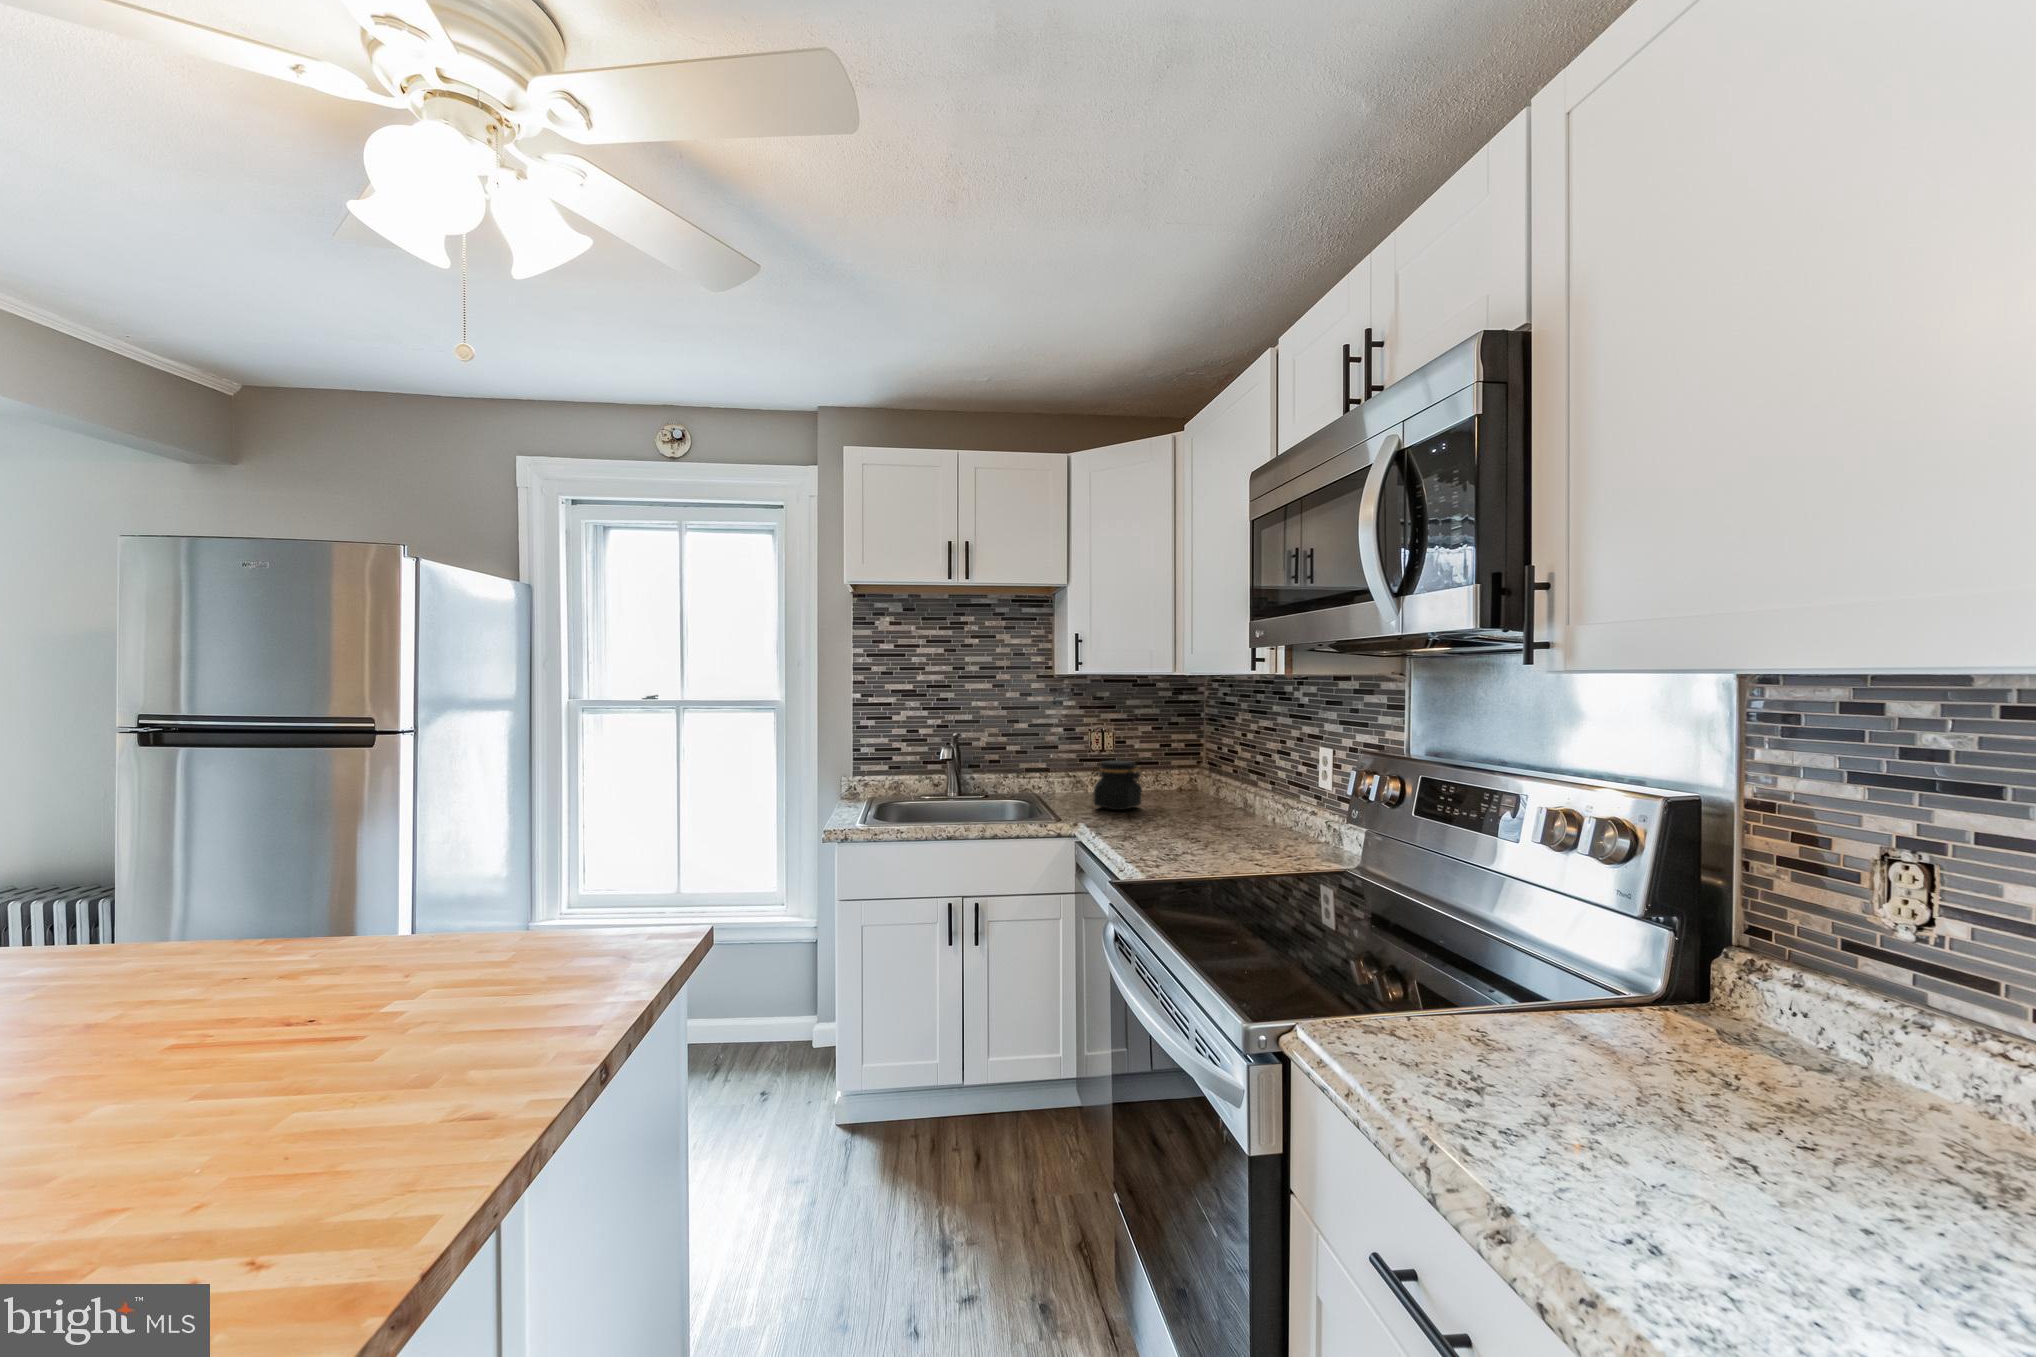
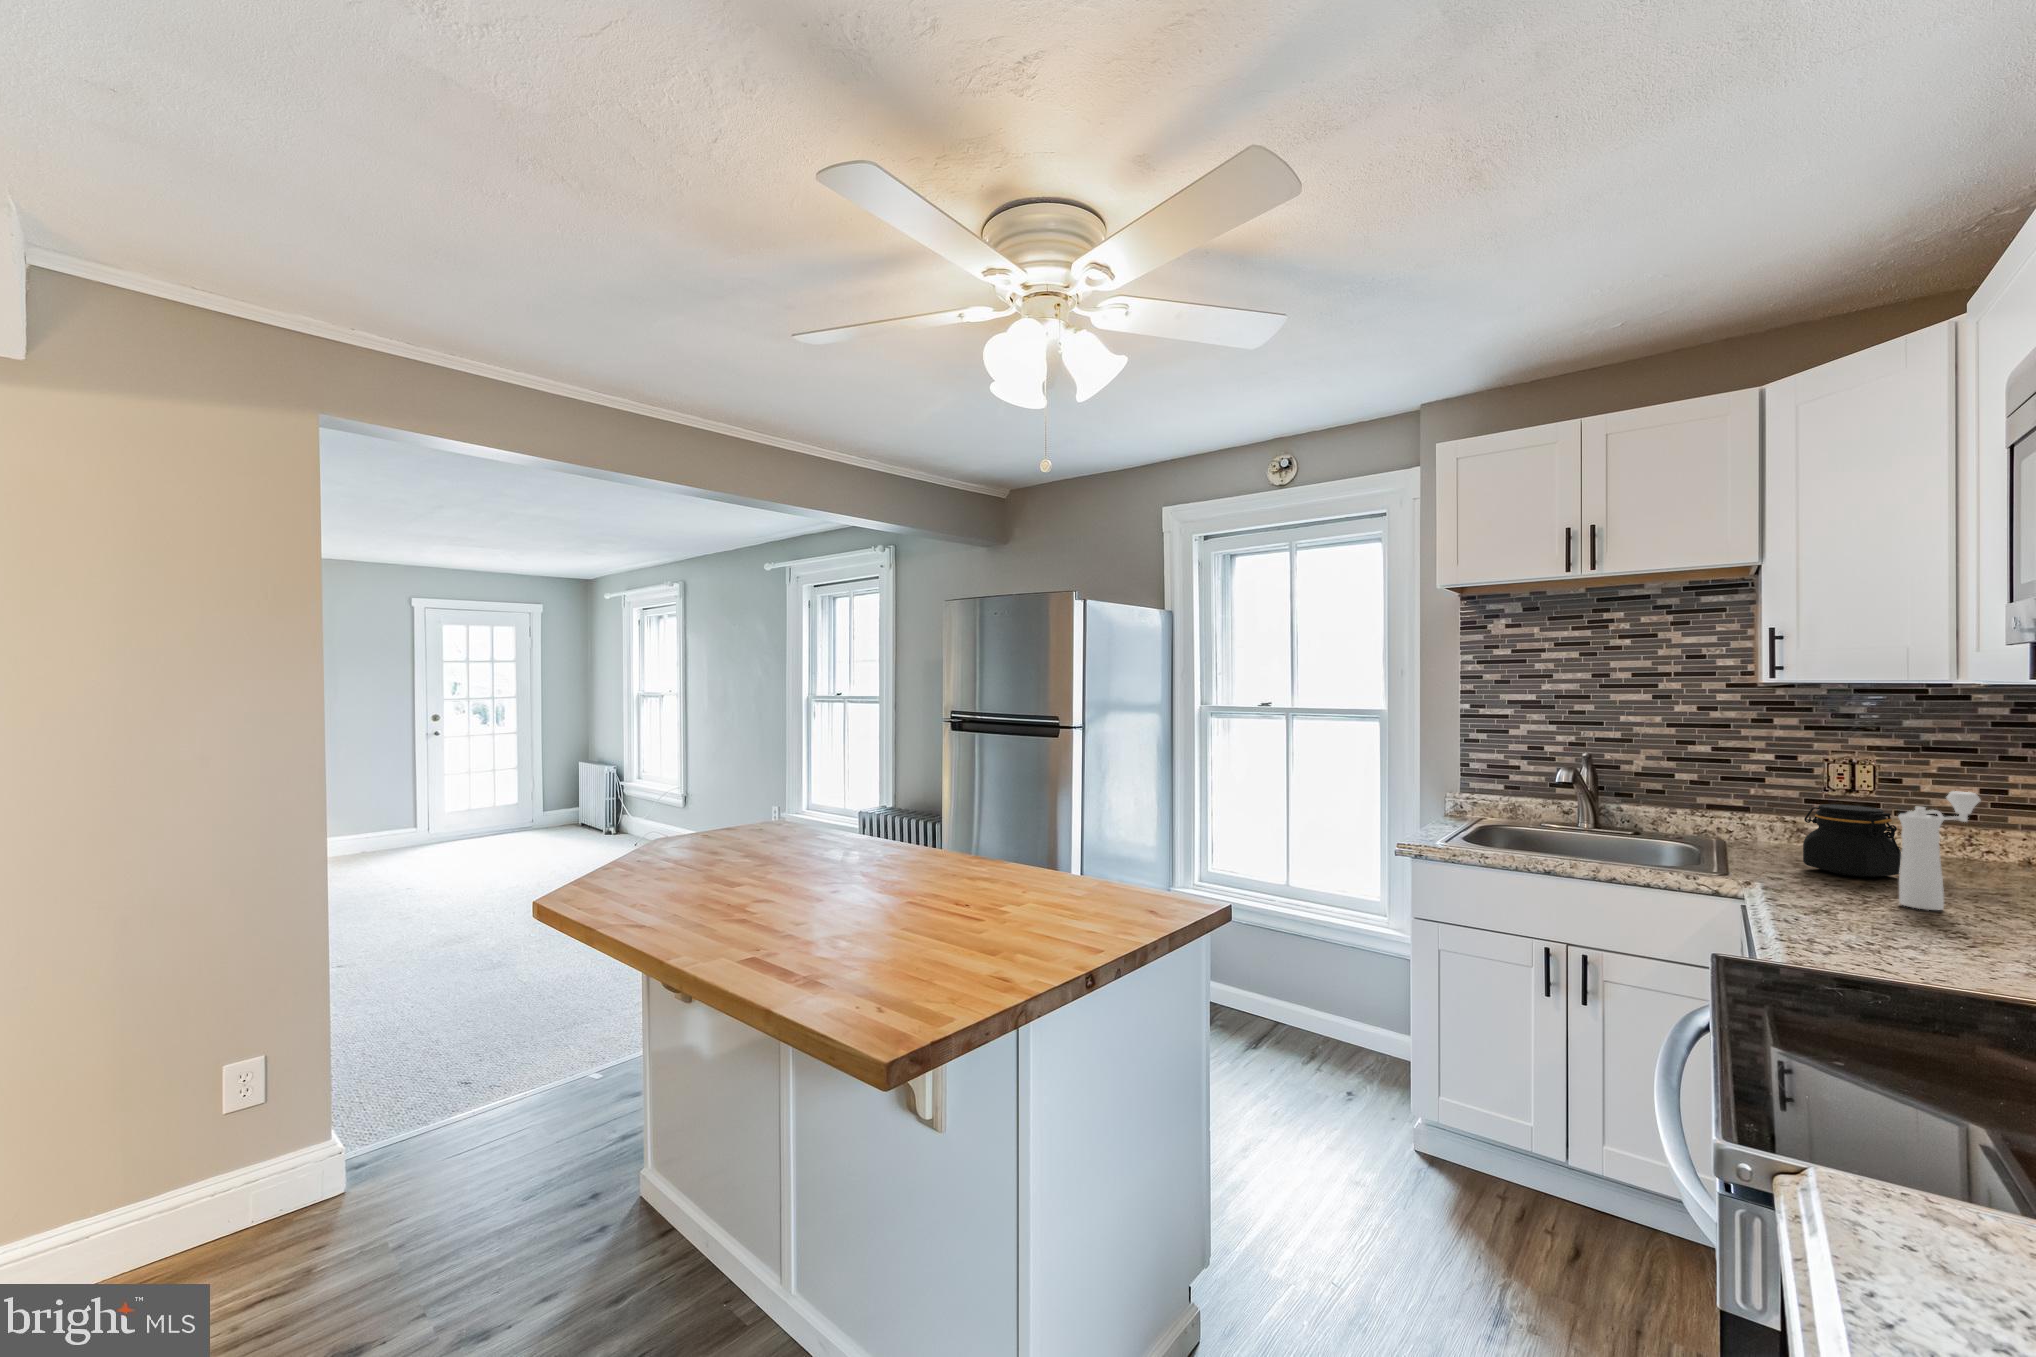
pepper mill: none [1153,746,1185,825] -> present [1898,791,1980,910]

